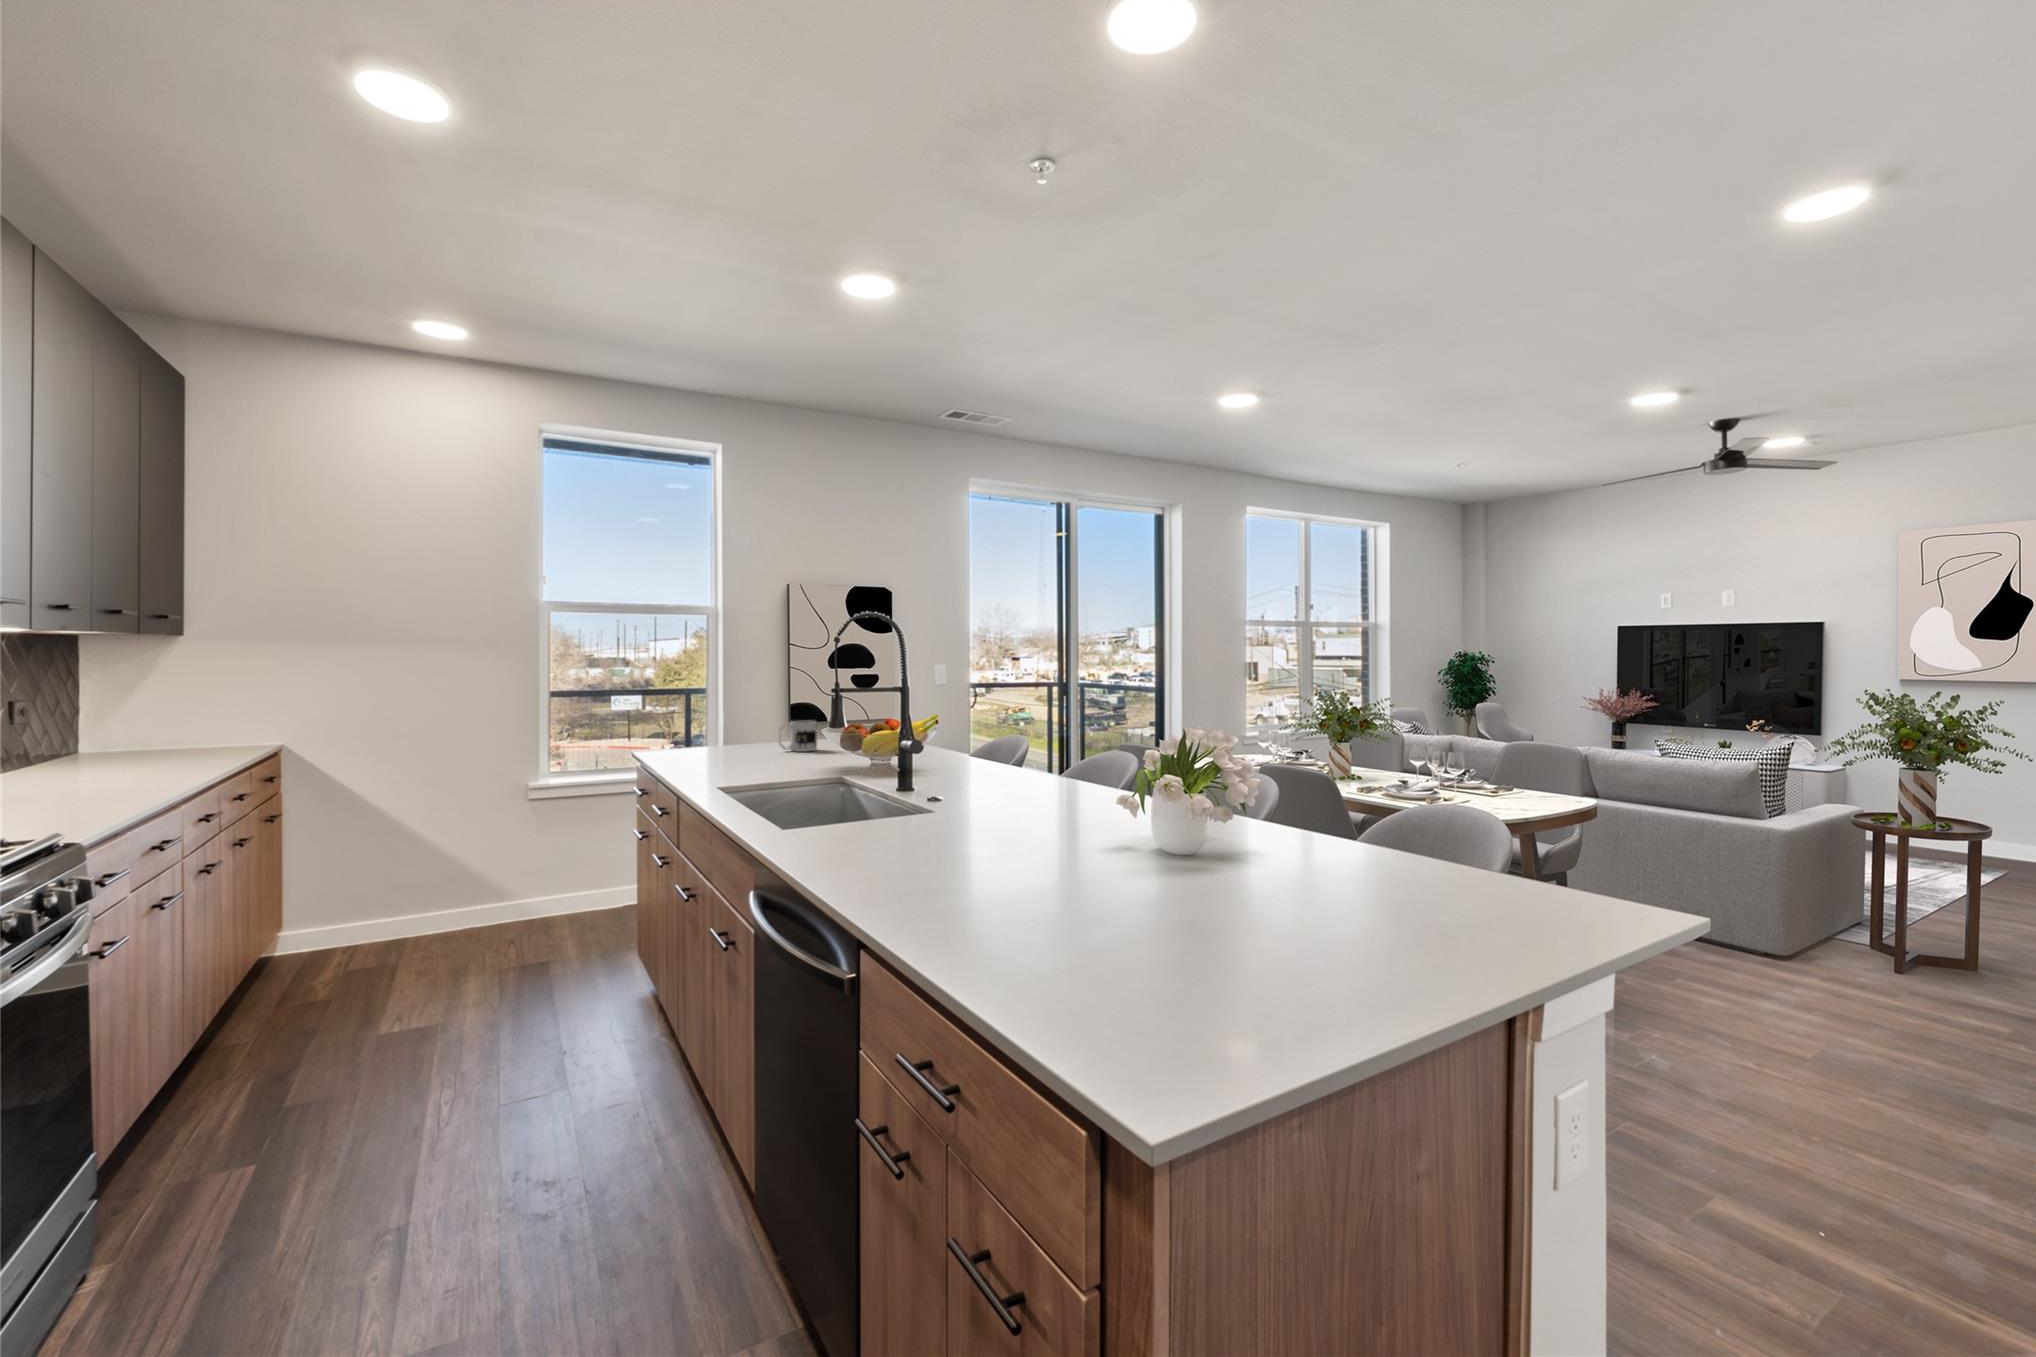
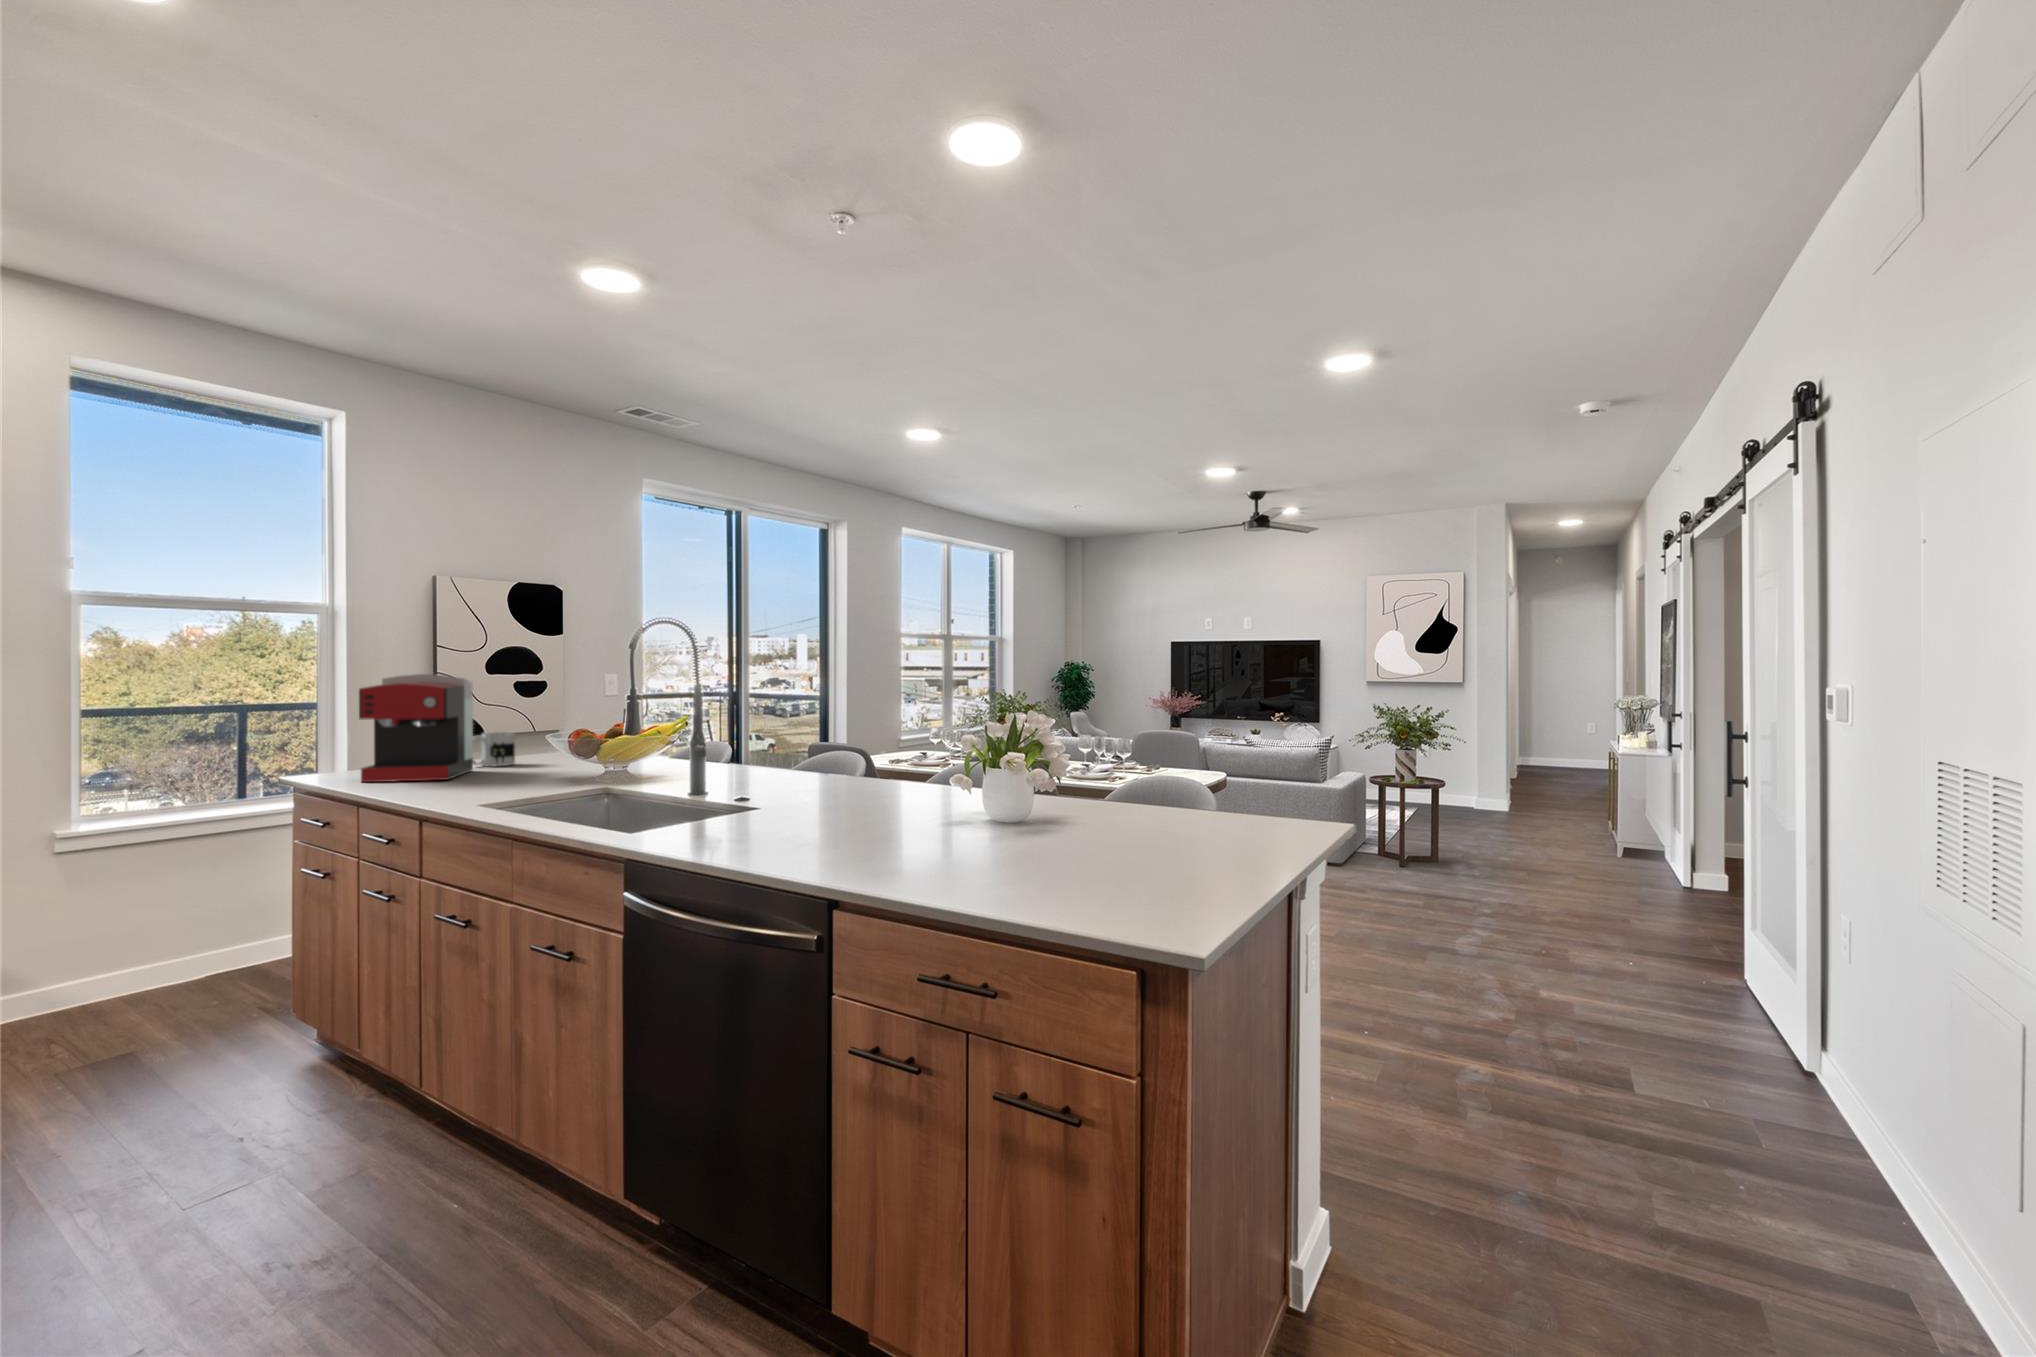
coffee maker: none [684,668,778,763] -> present [359,674,473,782]

